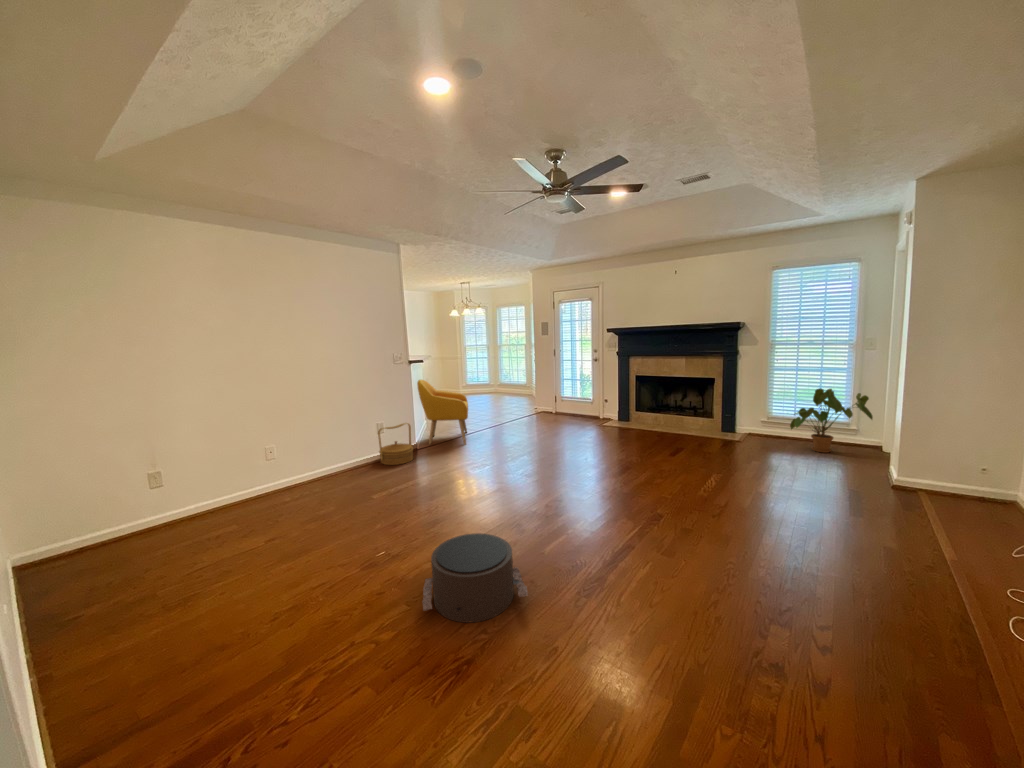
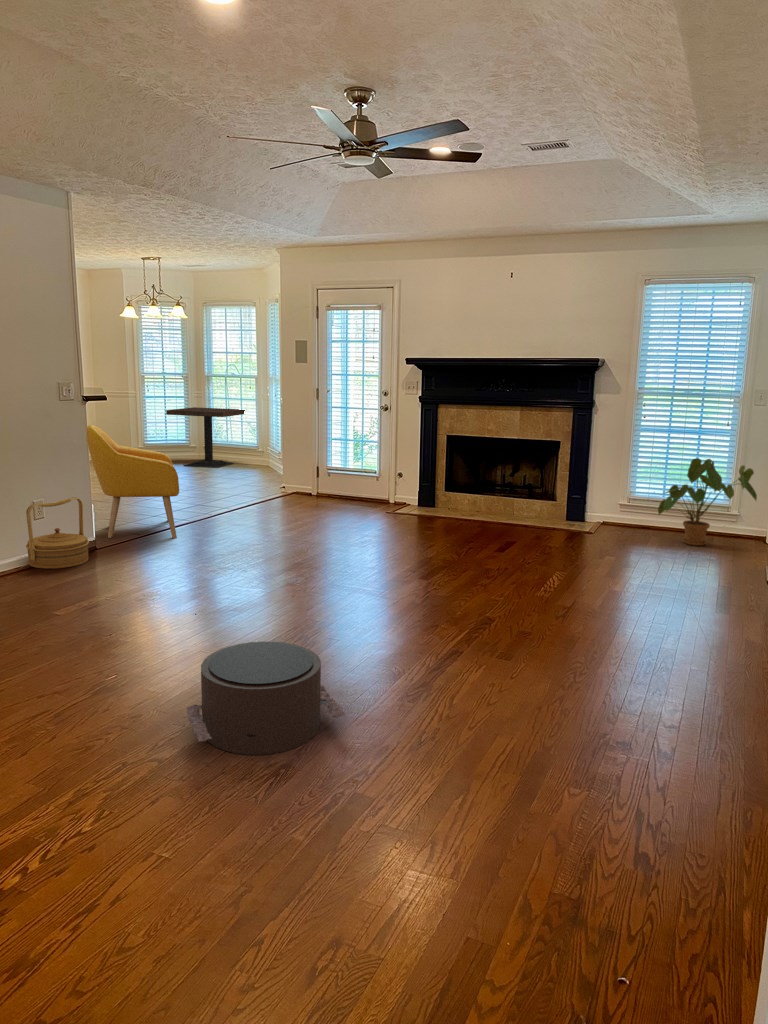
side table: none [475,363,521,397] -> present [166,407,245,468]

